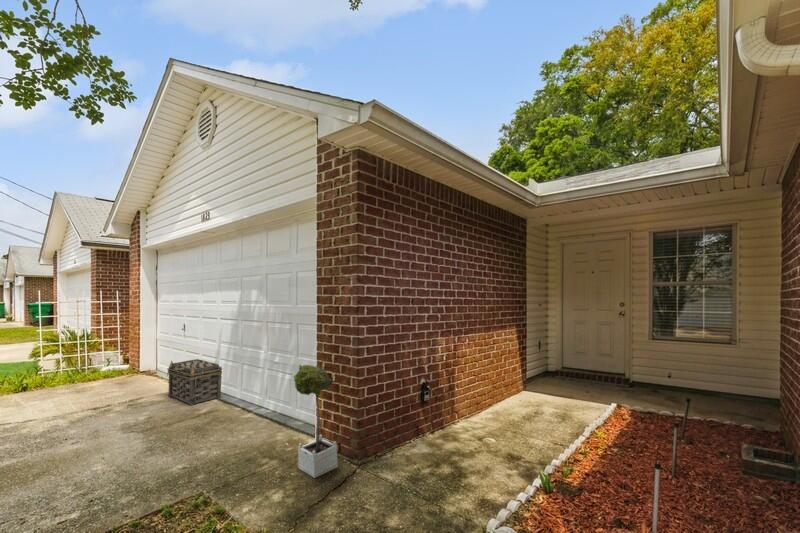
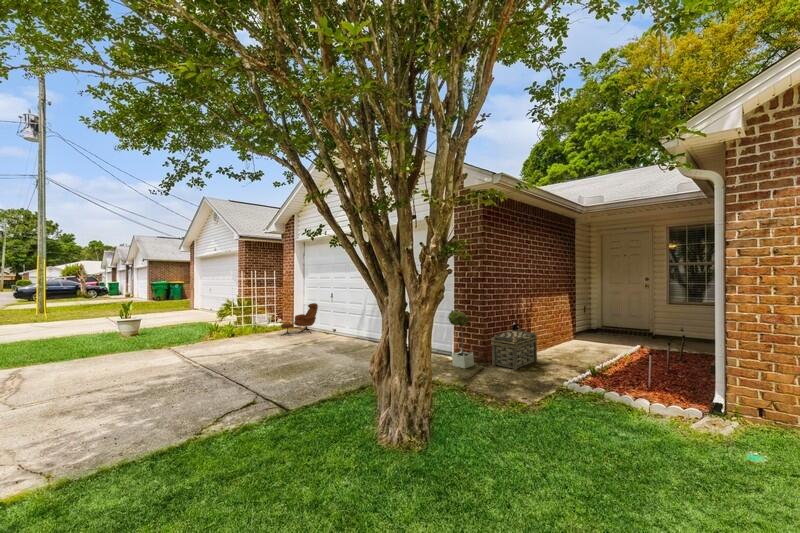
lounge chair: none [97,334,169,387] -> present [281,303,318,335]
basket: present [167,359,222,406] -> present [491,330,537,370]

